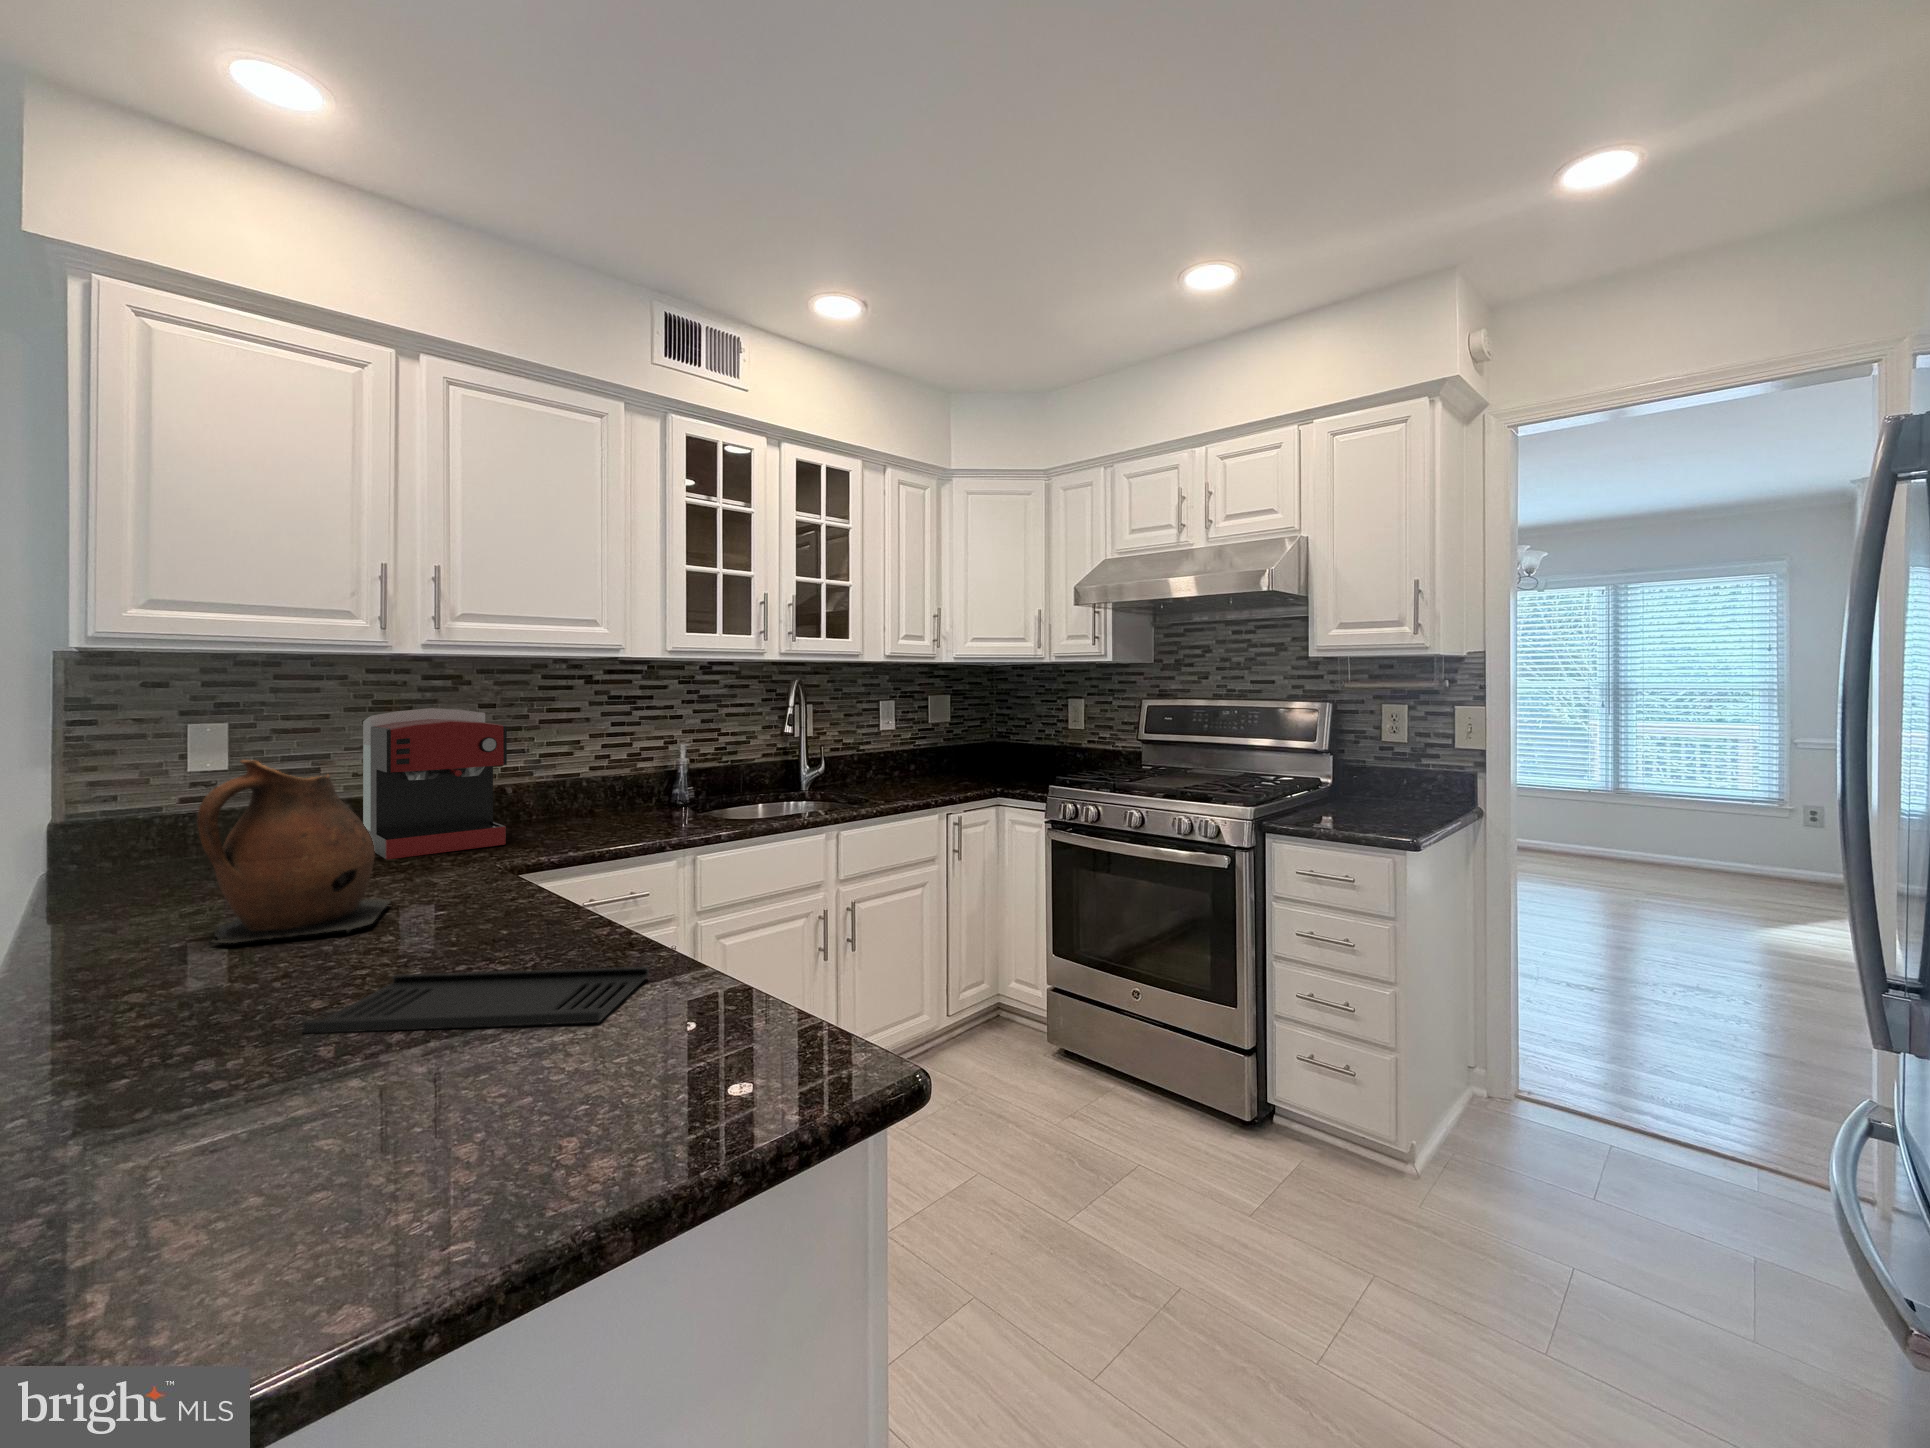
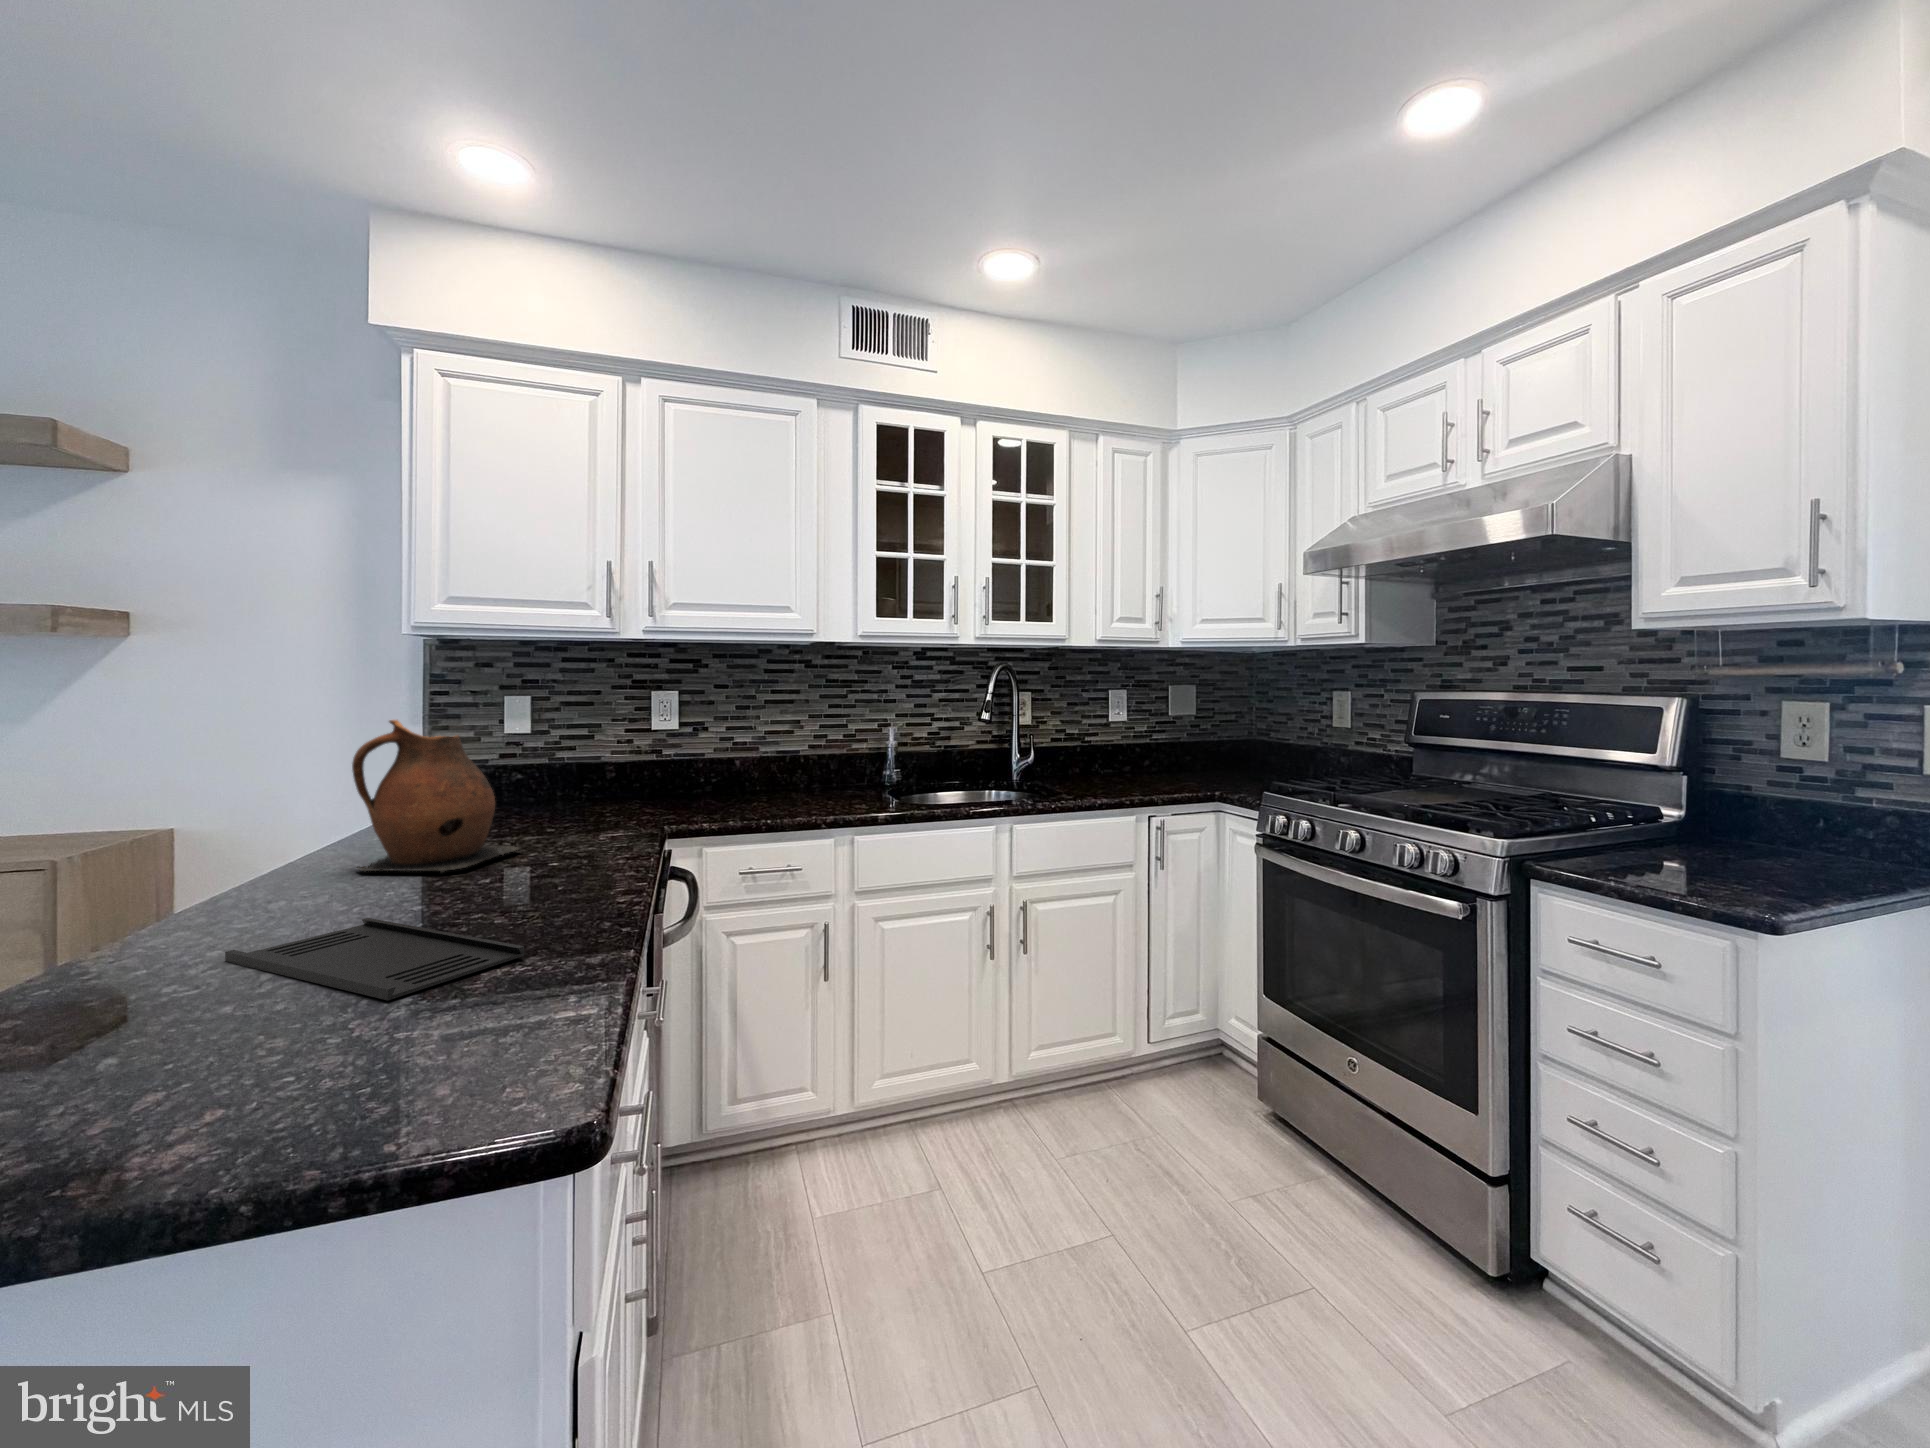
coffee maker: present [363,708,507,859] -> none [604,686,703,813]

